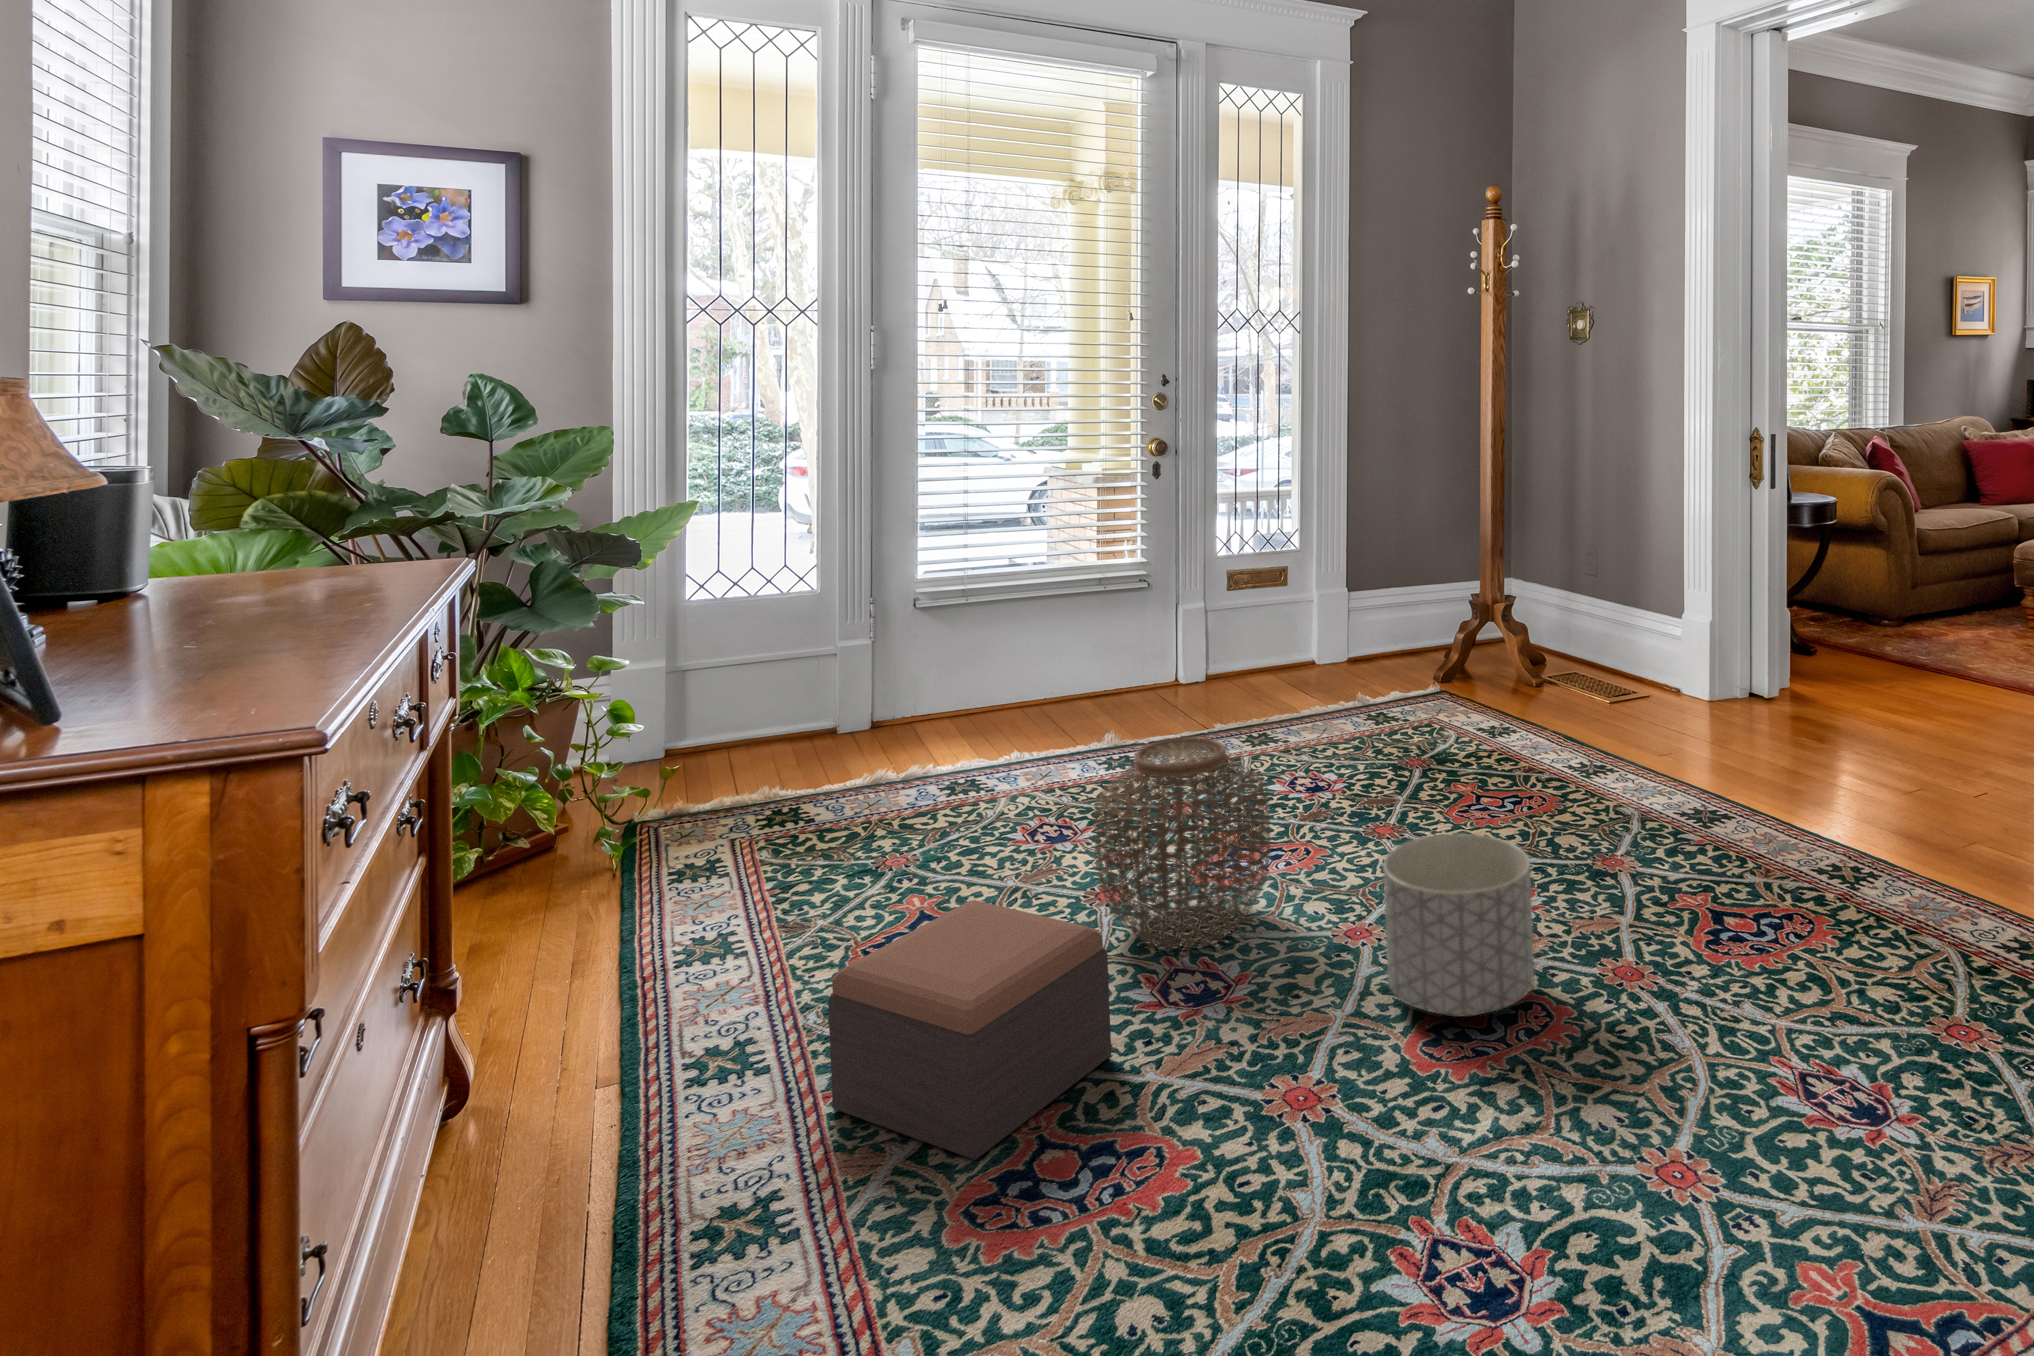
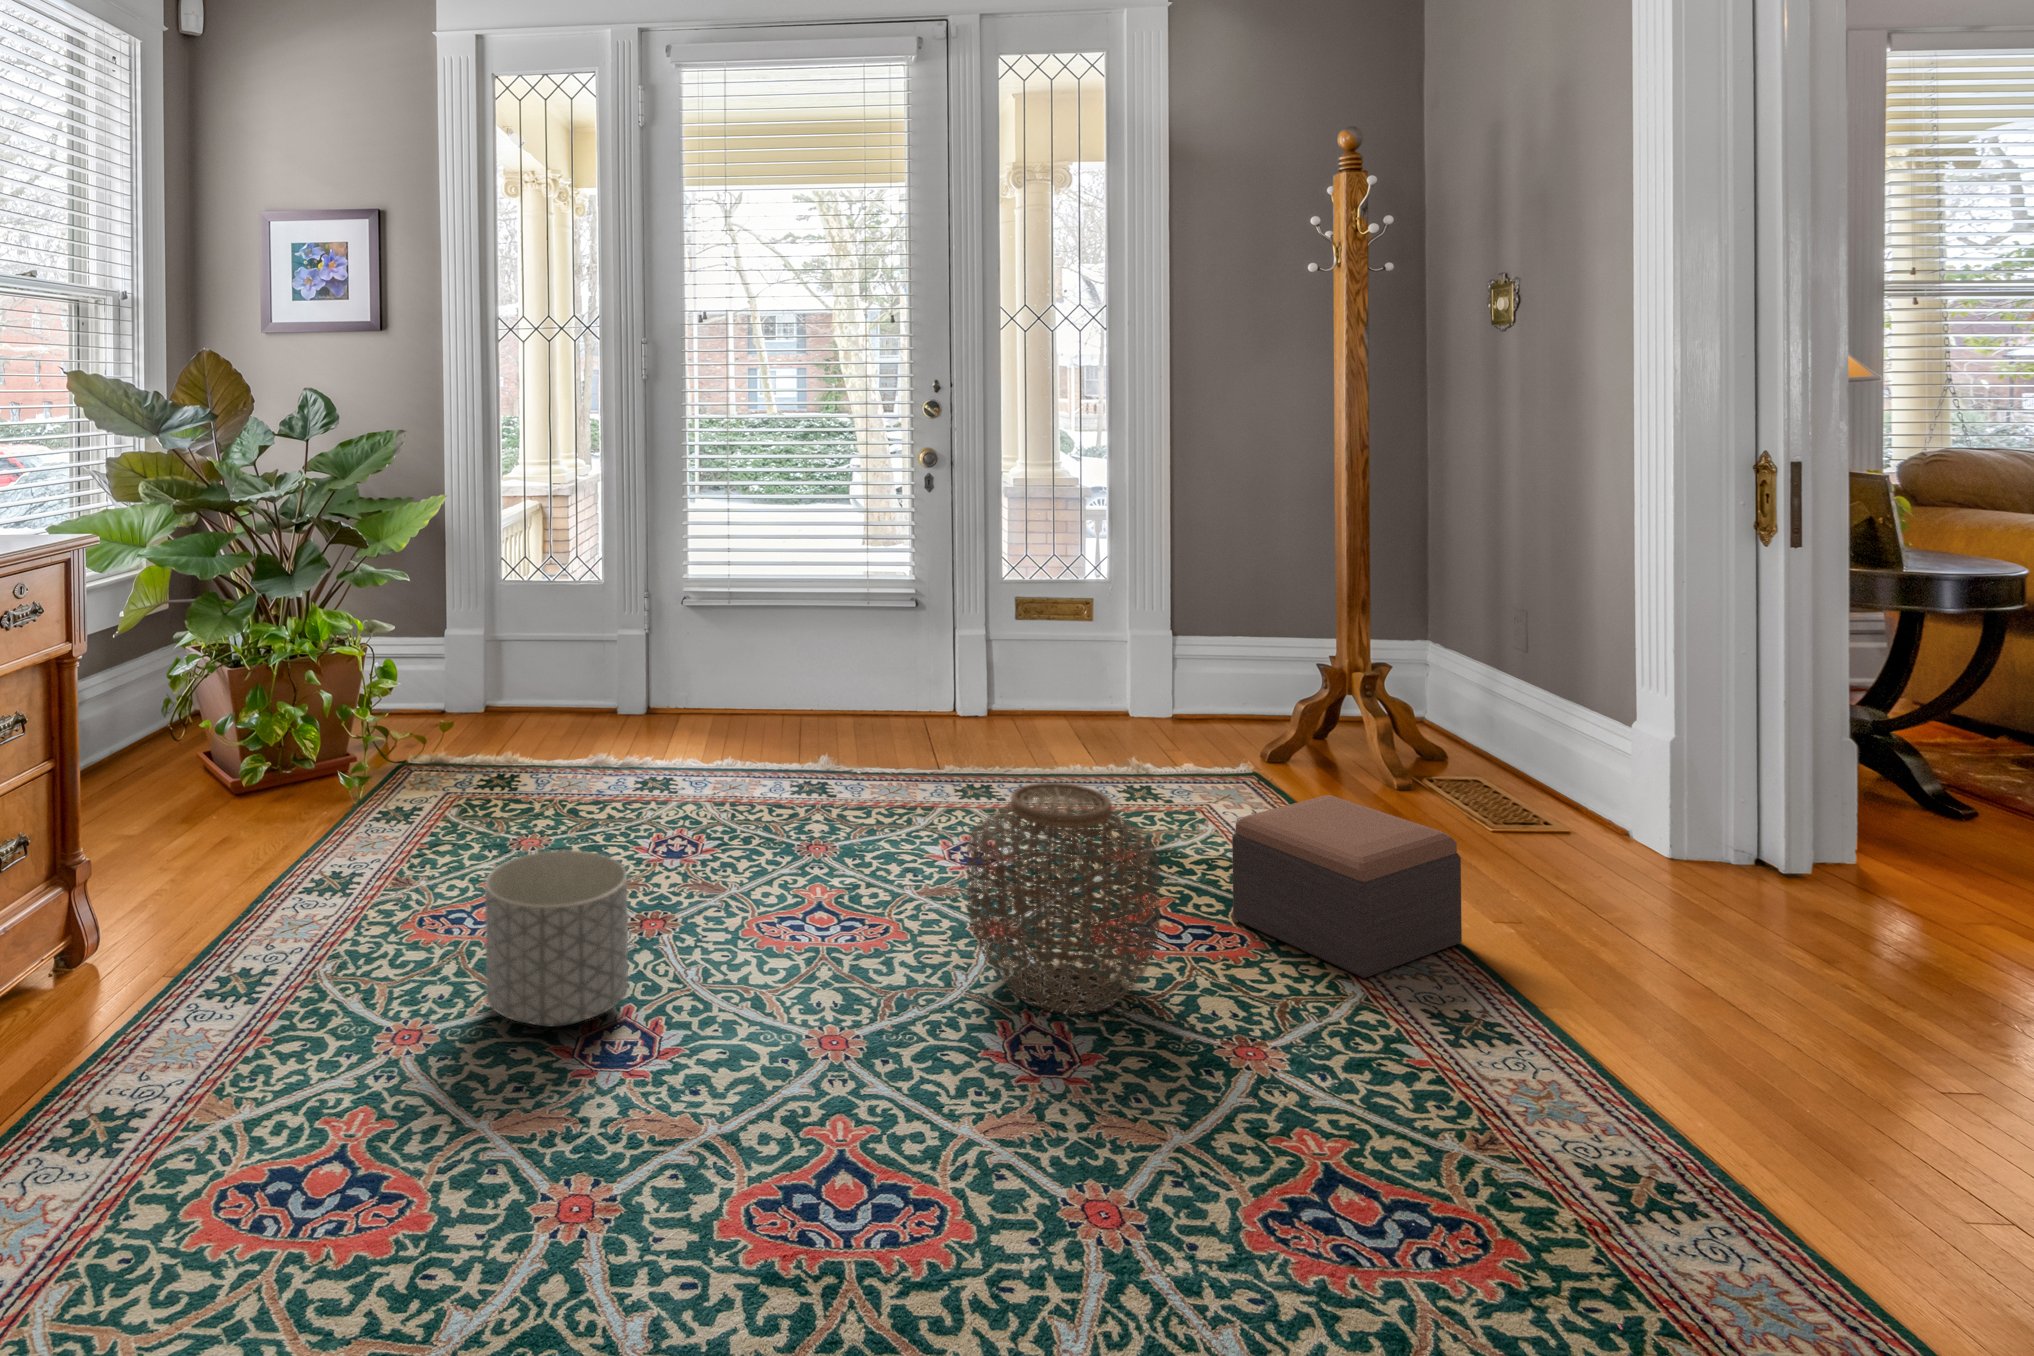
planter: present [1383,834,1534,1017] -> present [485,850,628,1027]
footstool: present [828,900,1111,1160] -> present [1232,795,1462,978]

